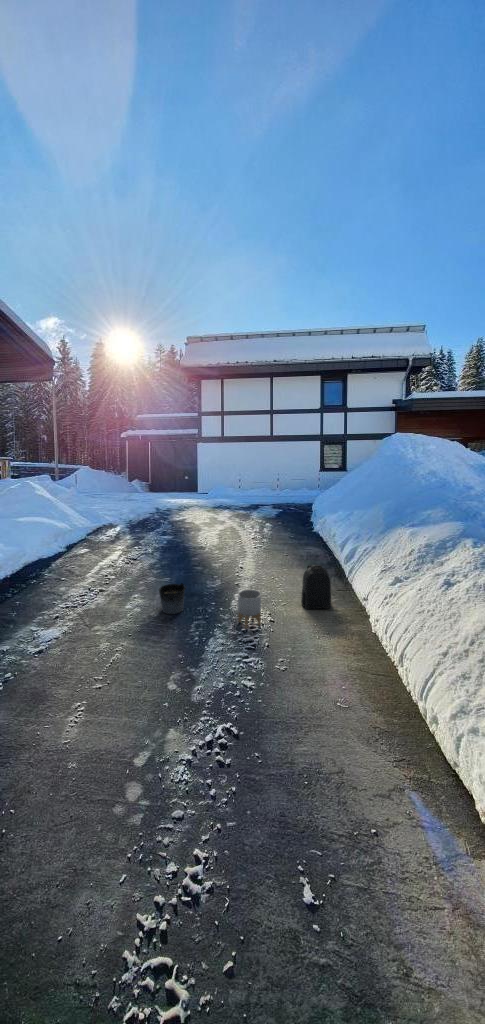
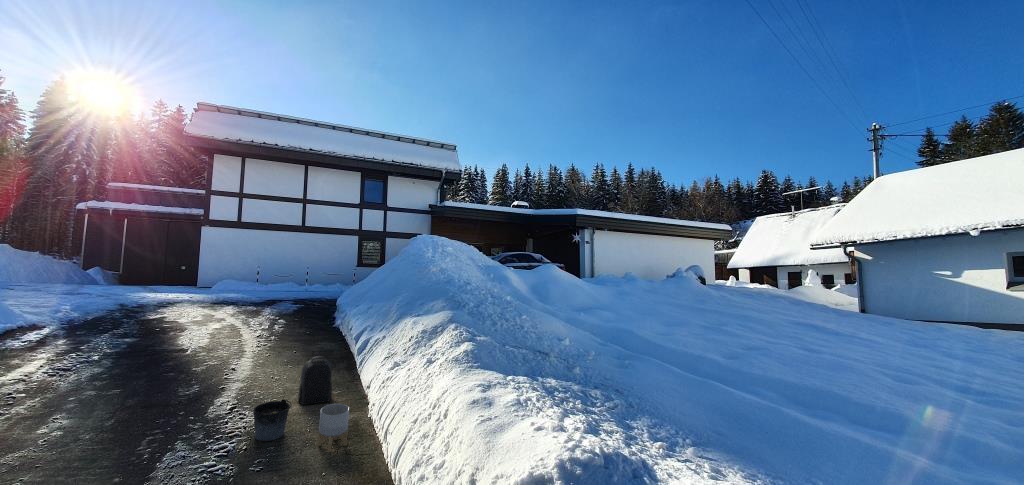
bucket: present [159,583,186,614] -> present [253,399,292,441]
planter: present [238,590,261,629] -> present [318,404,349,453]

